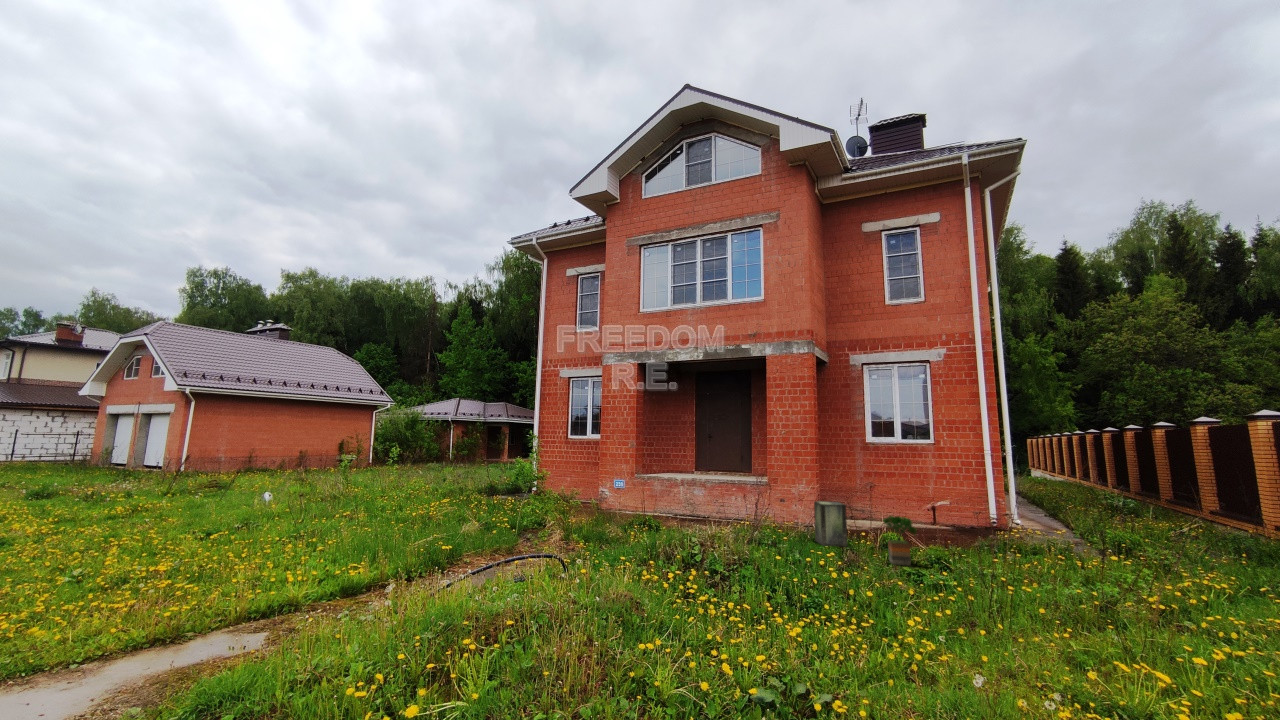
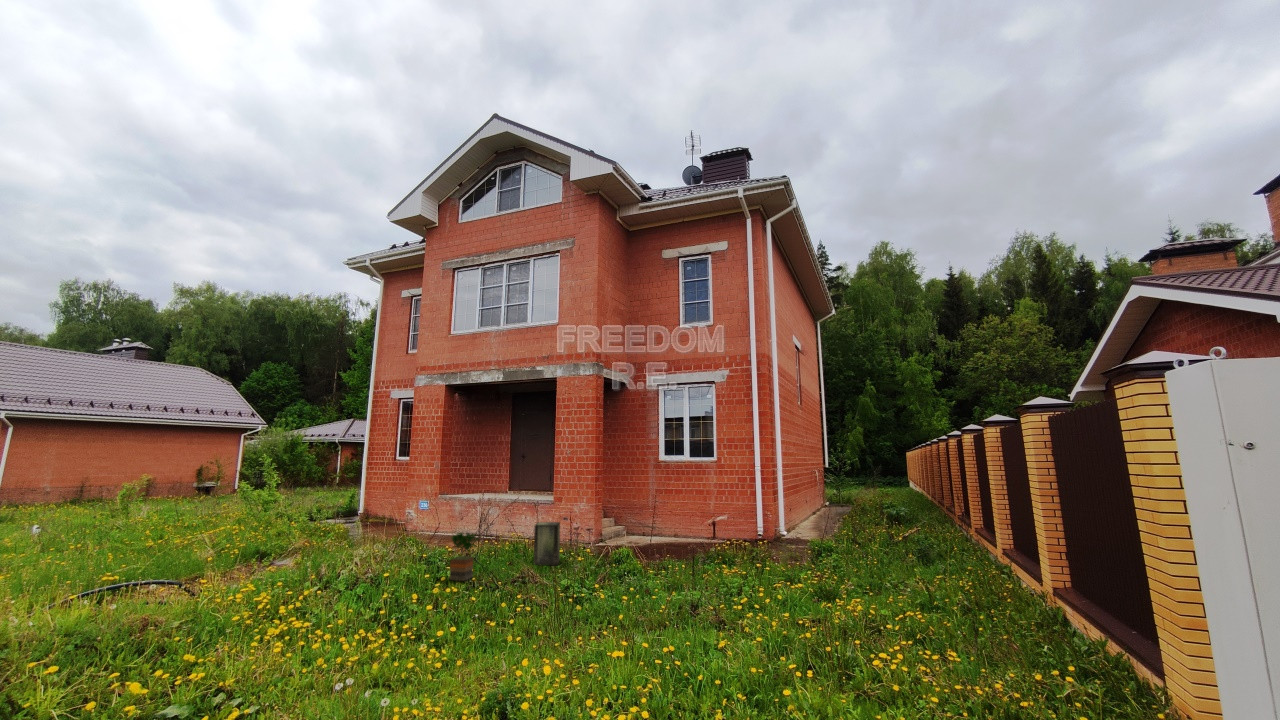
potted tree: present [883,516,917,565] -> present [450,533,479,581]

